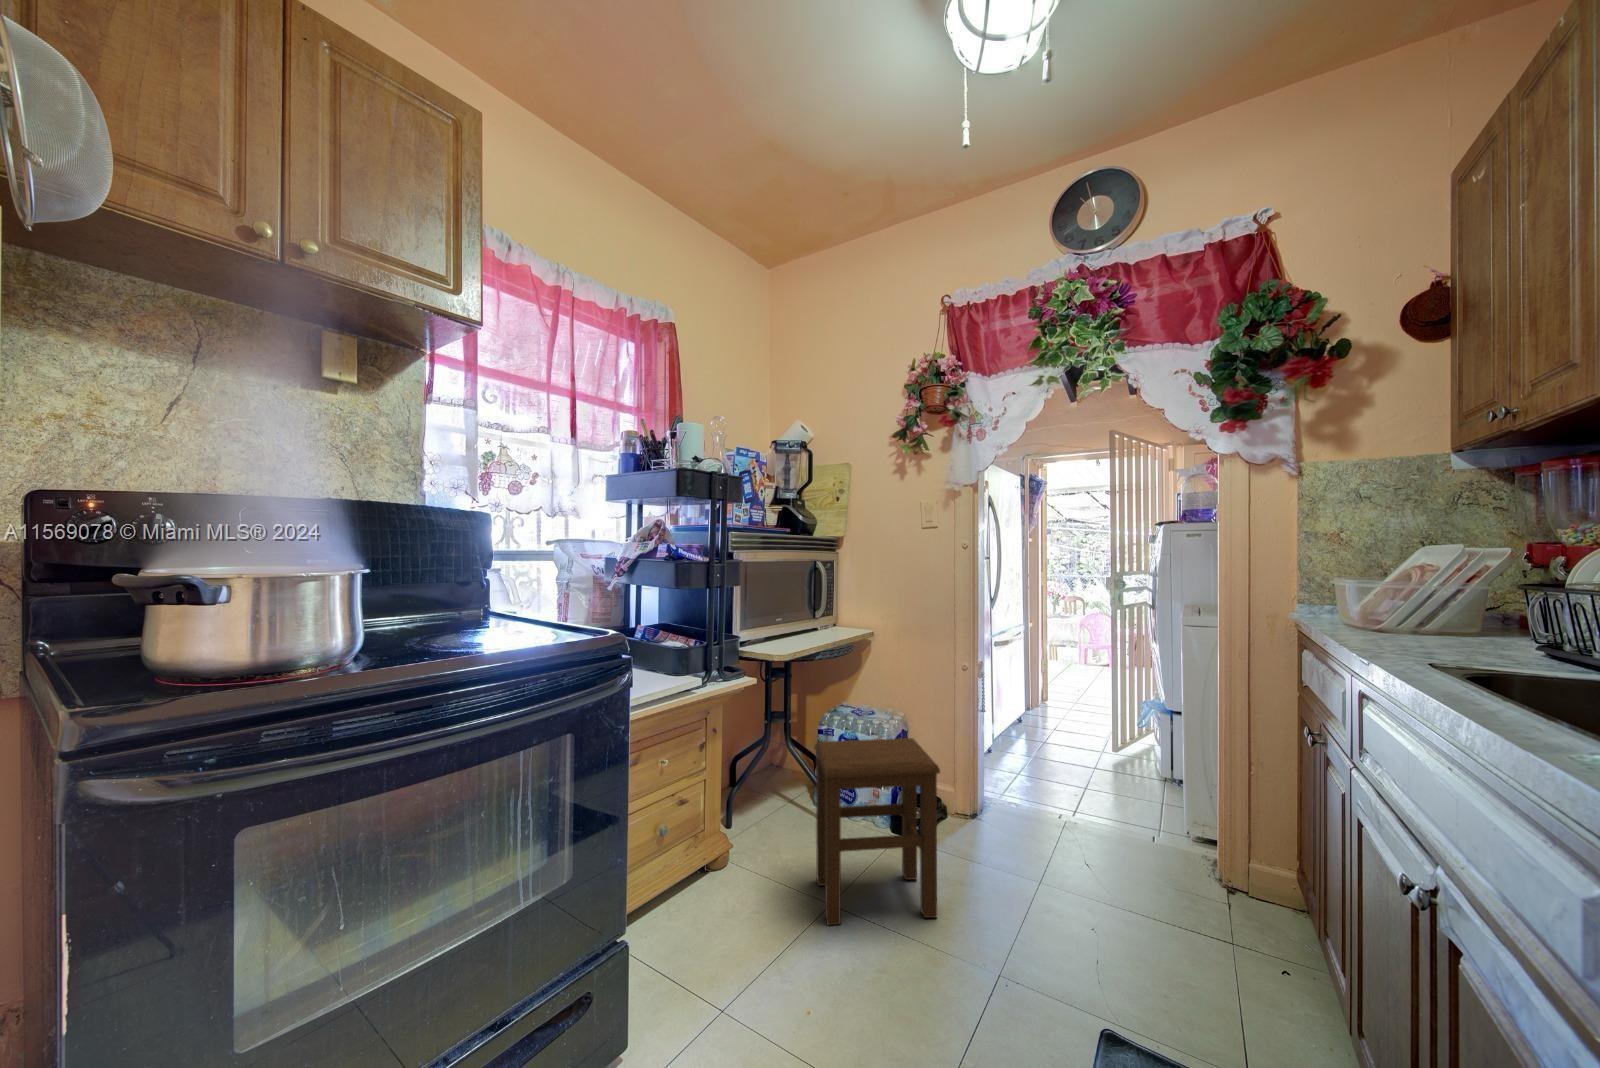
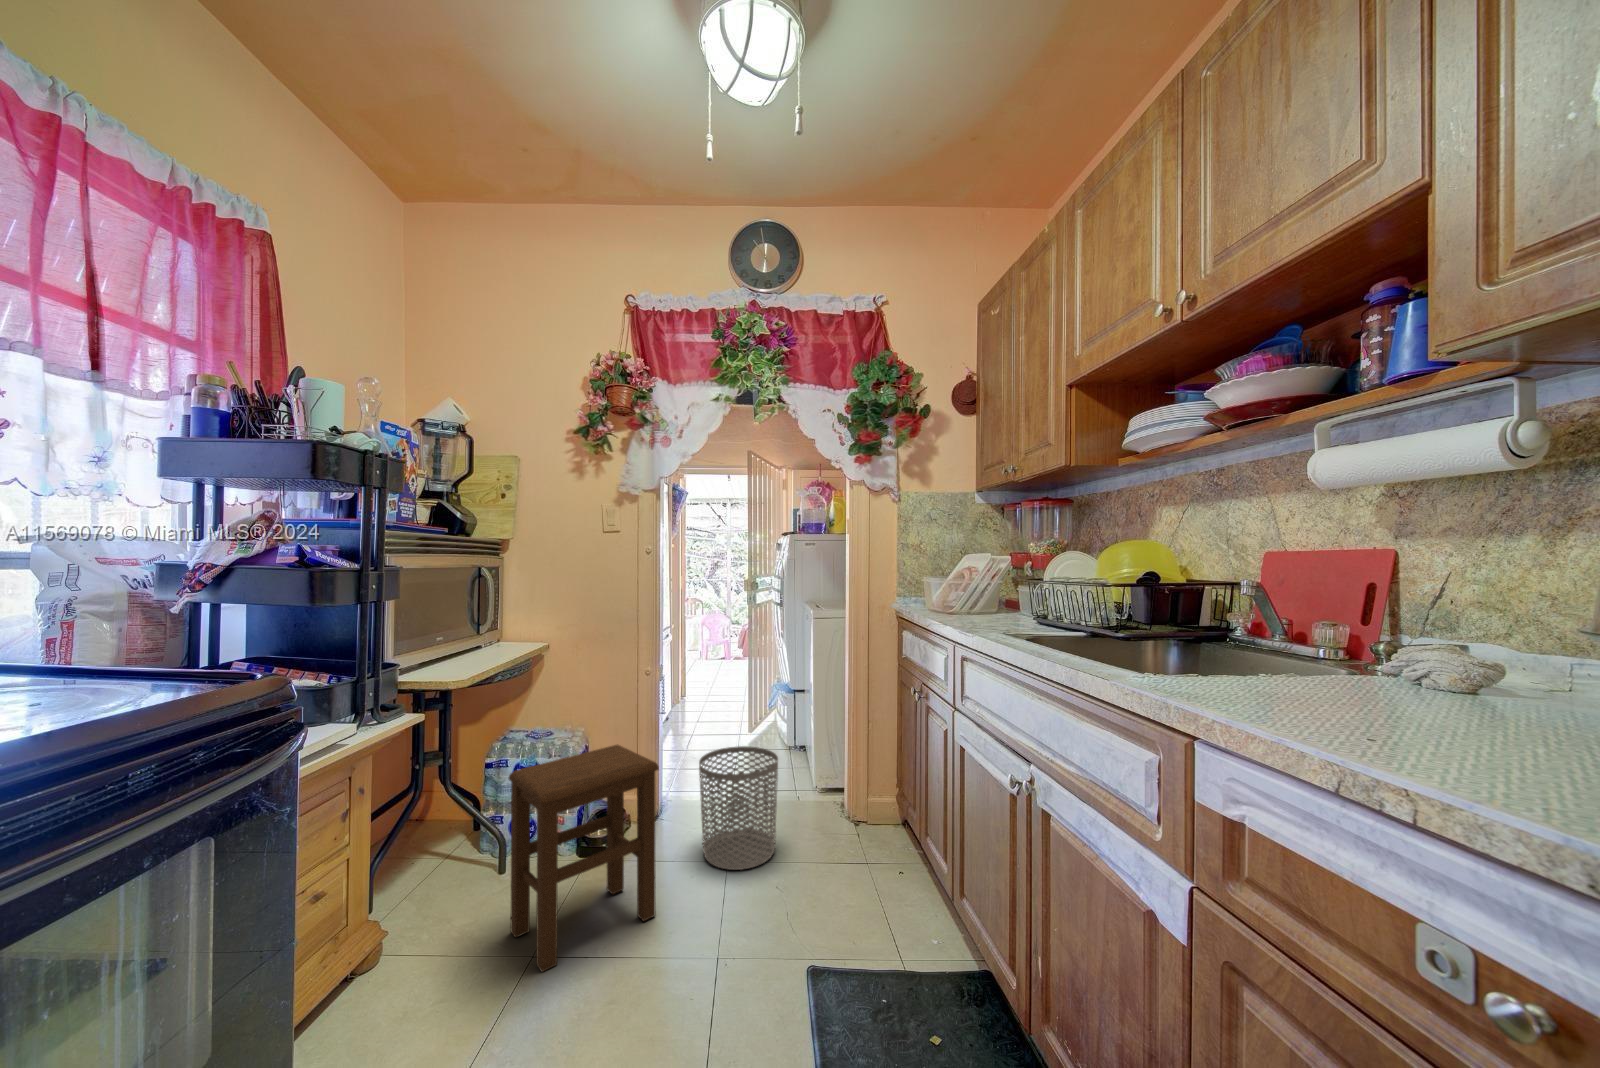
waste bin: none [1001,766,1096,909] -> present [699,746,778,870]

